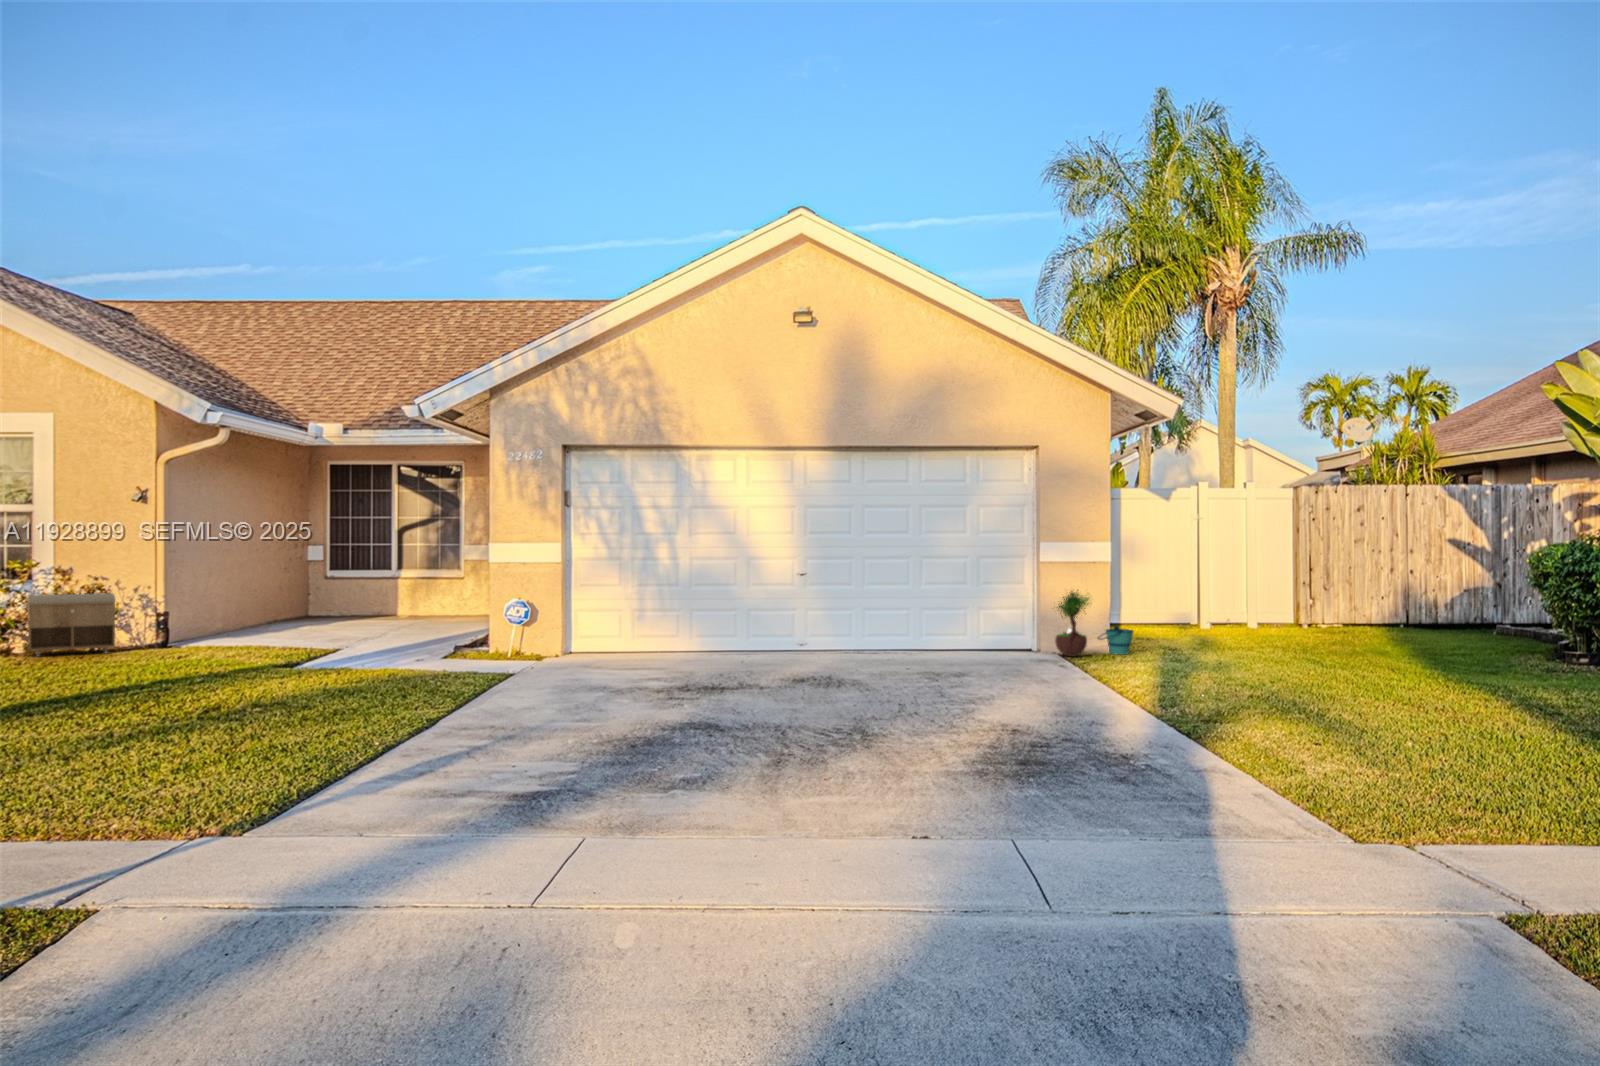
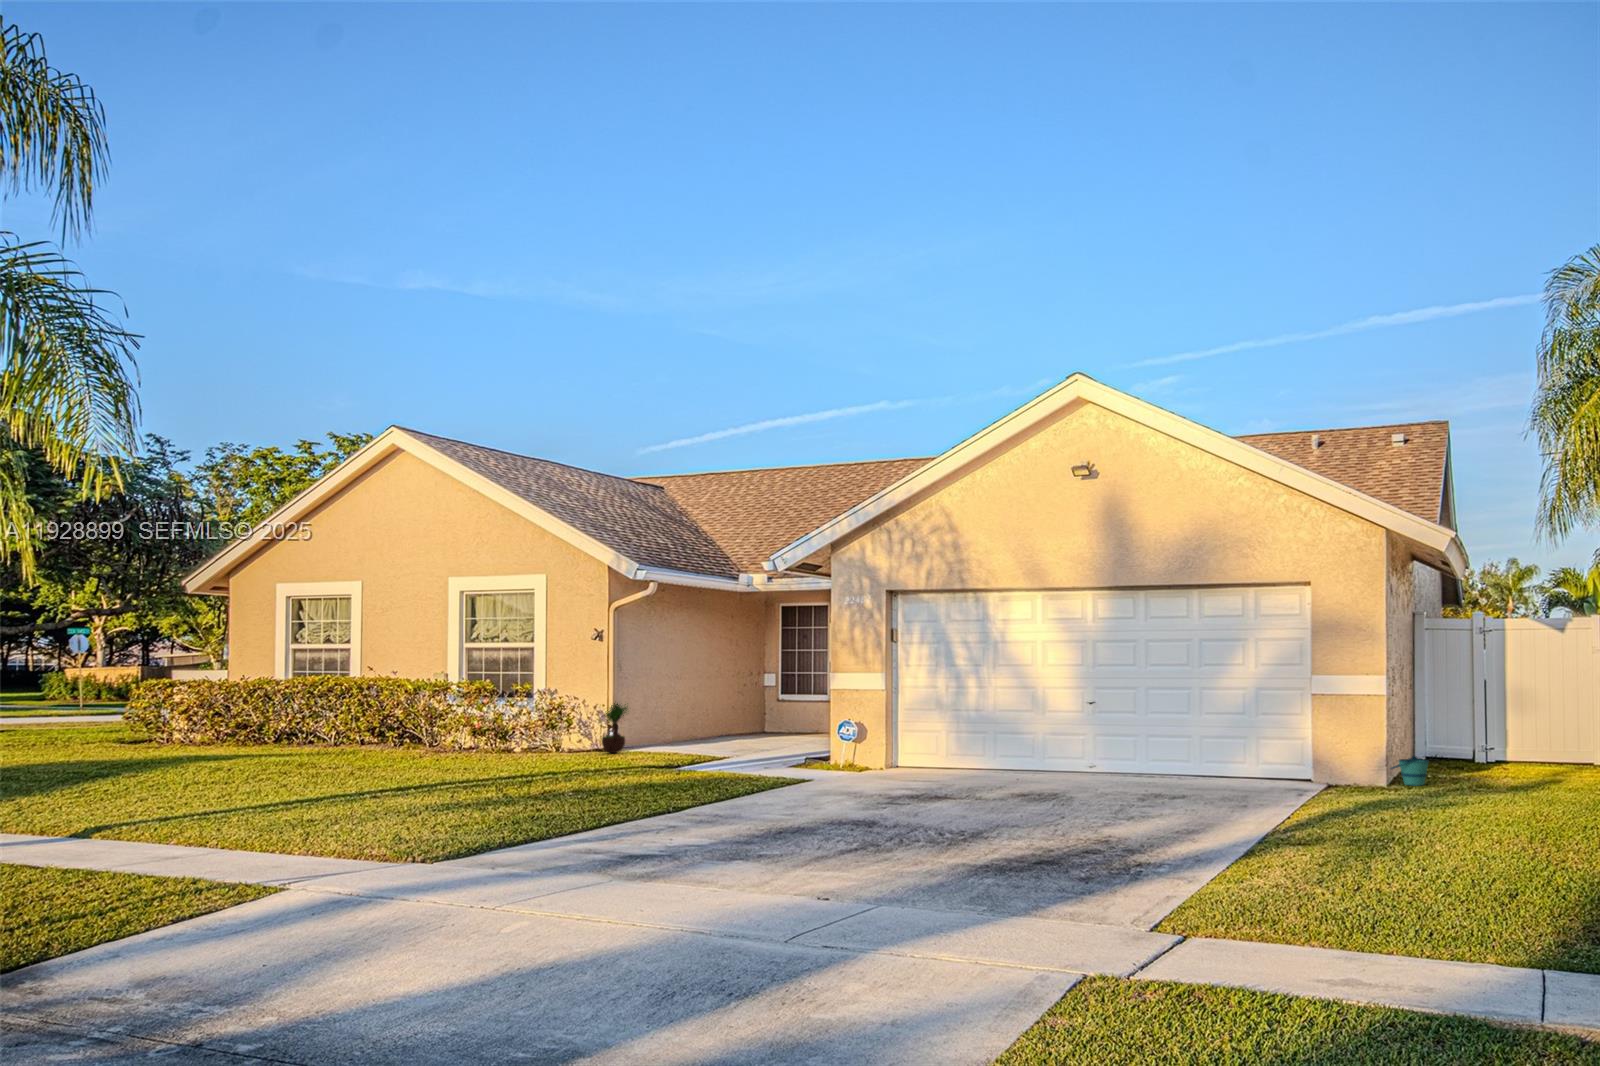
potted tree: present [1055,590,1089,657] -> present [602,703,628,753]
storage bench: present [28,593,115,657] -> none [519,709,580,755]

